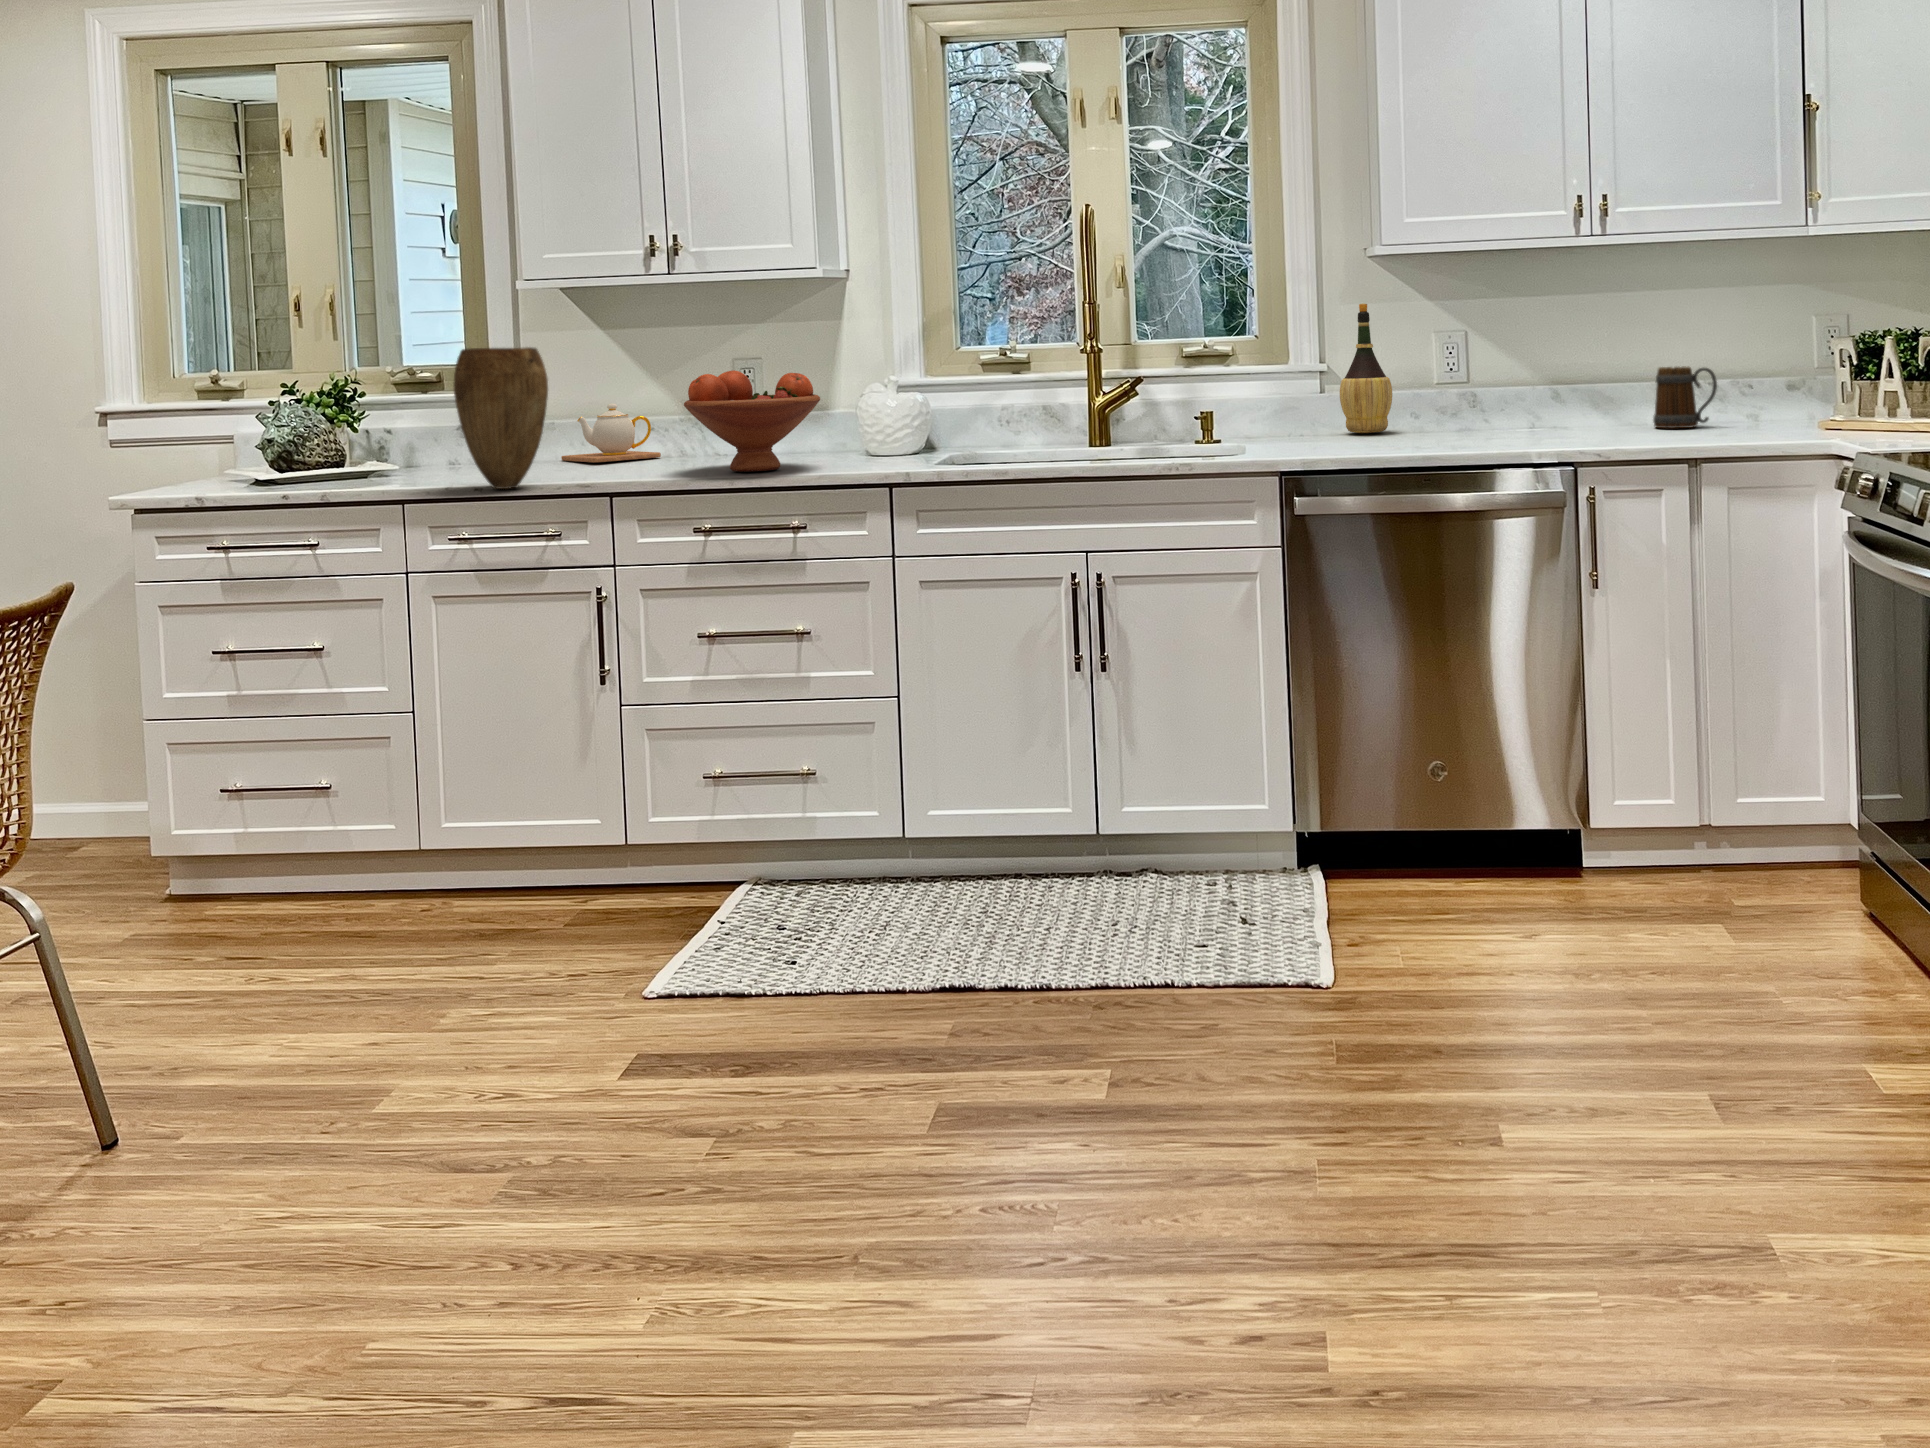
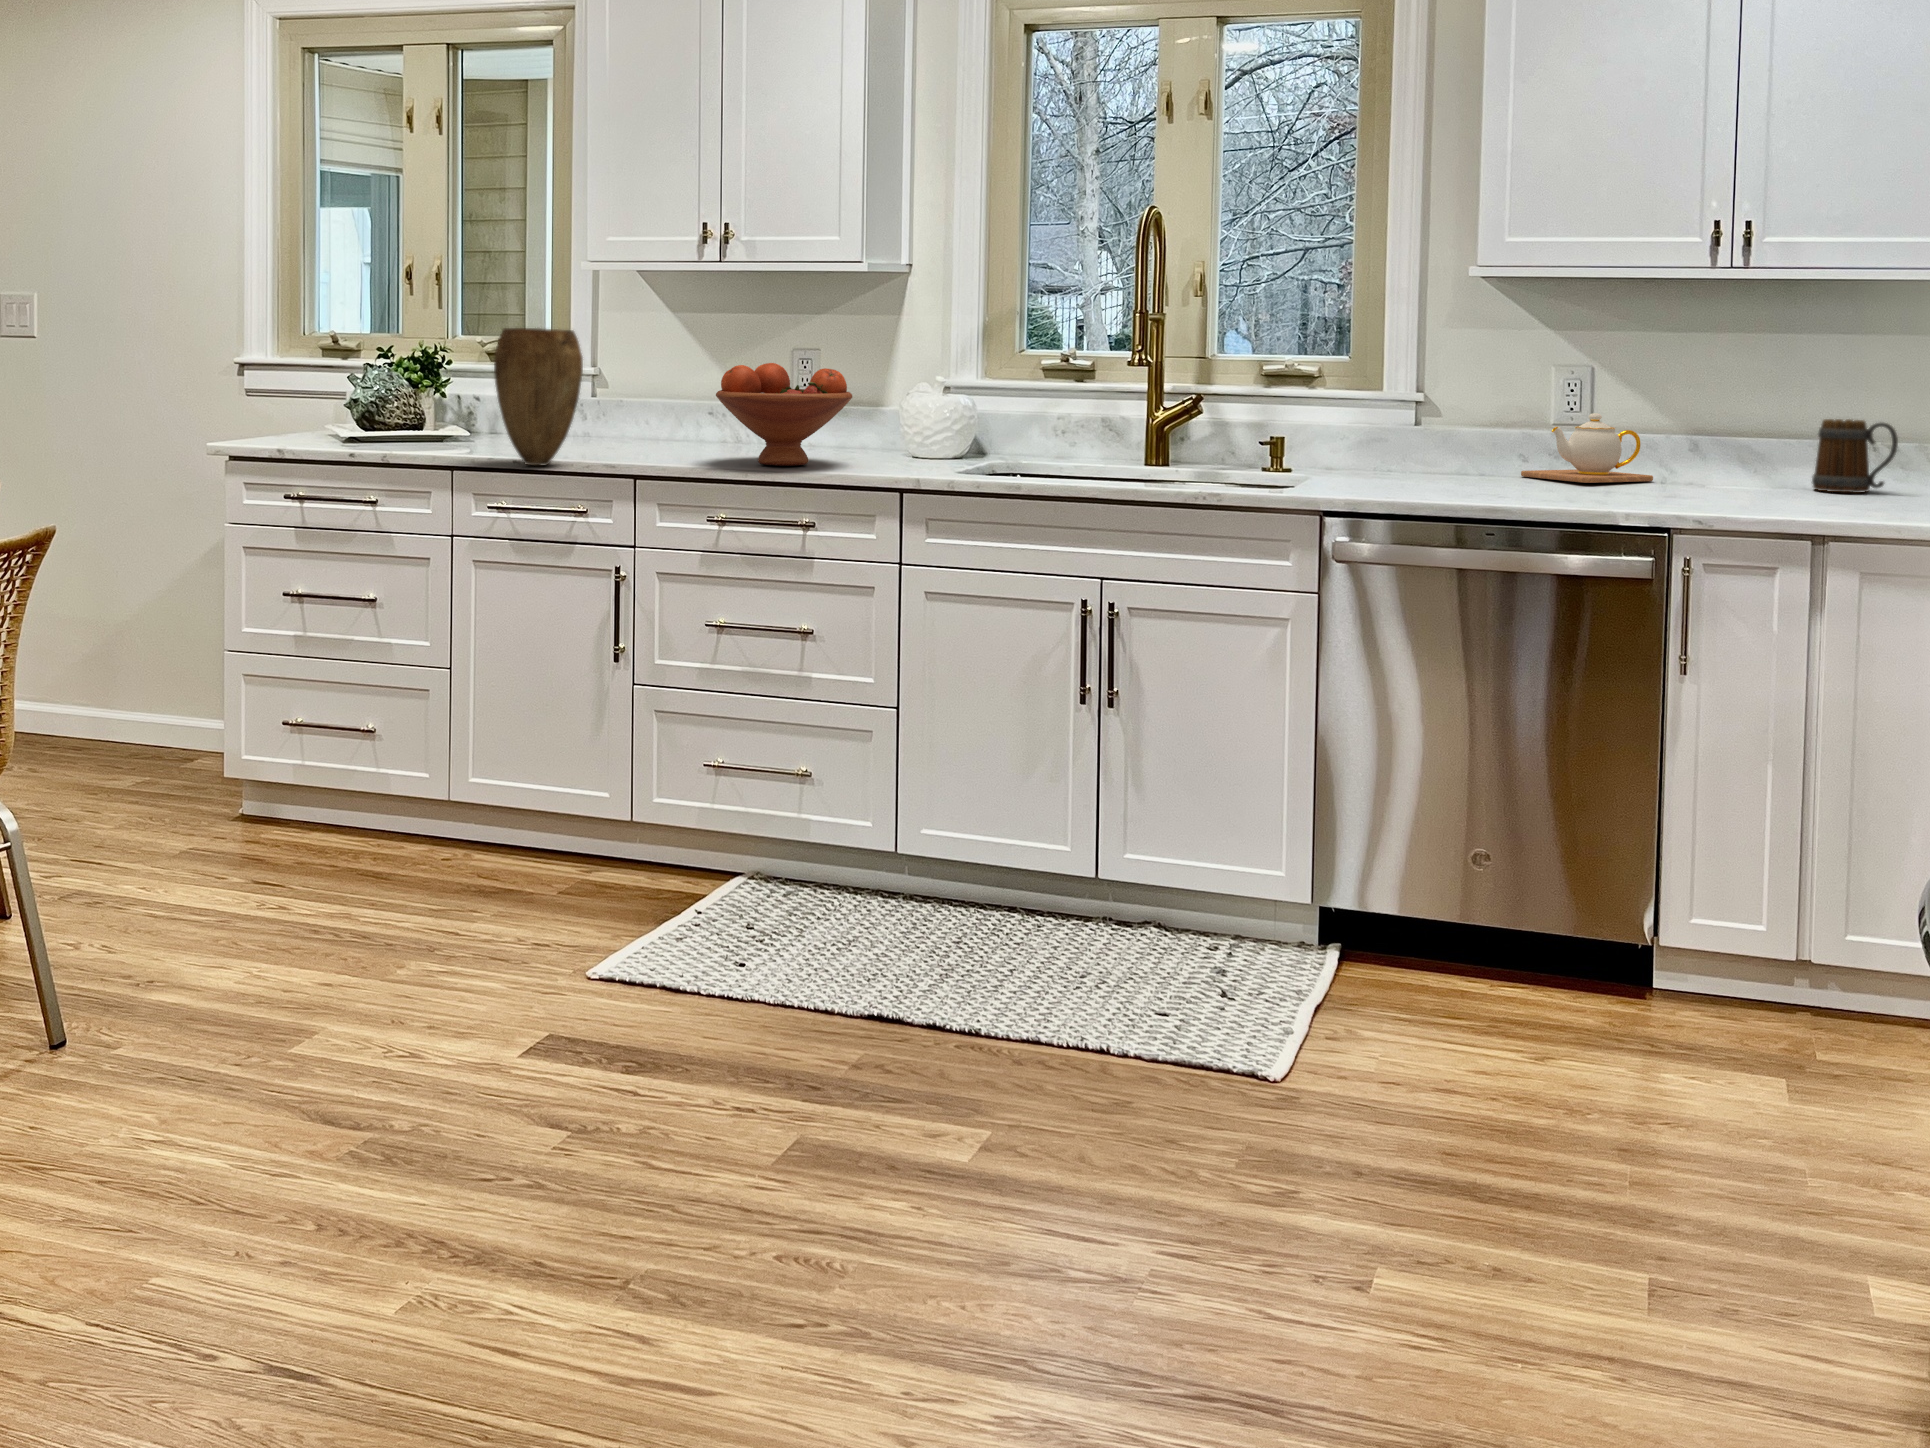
wine bottle: present [1340,303,1392,433] -> none [1428,326,1490,471]
teapot: present [561,403,661,462] -> present [1521,413,1653,483]

